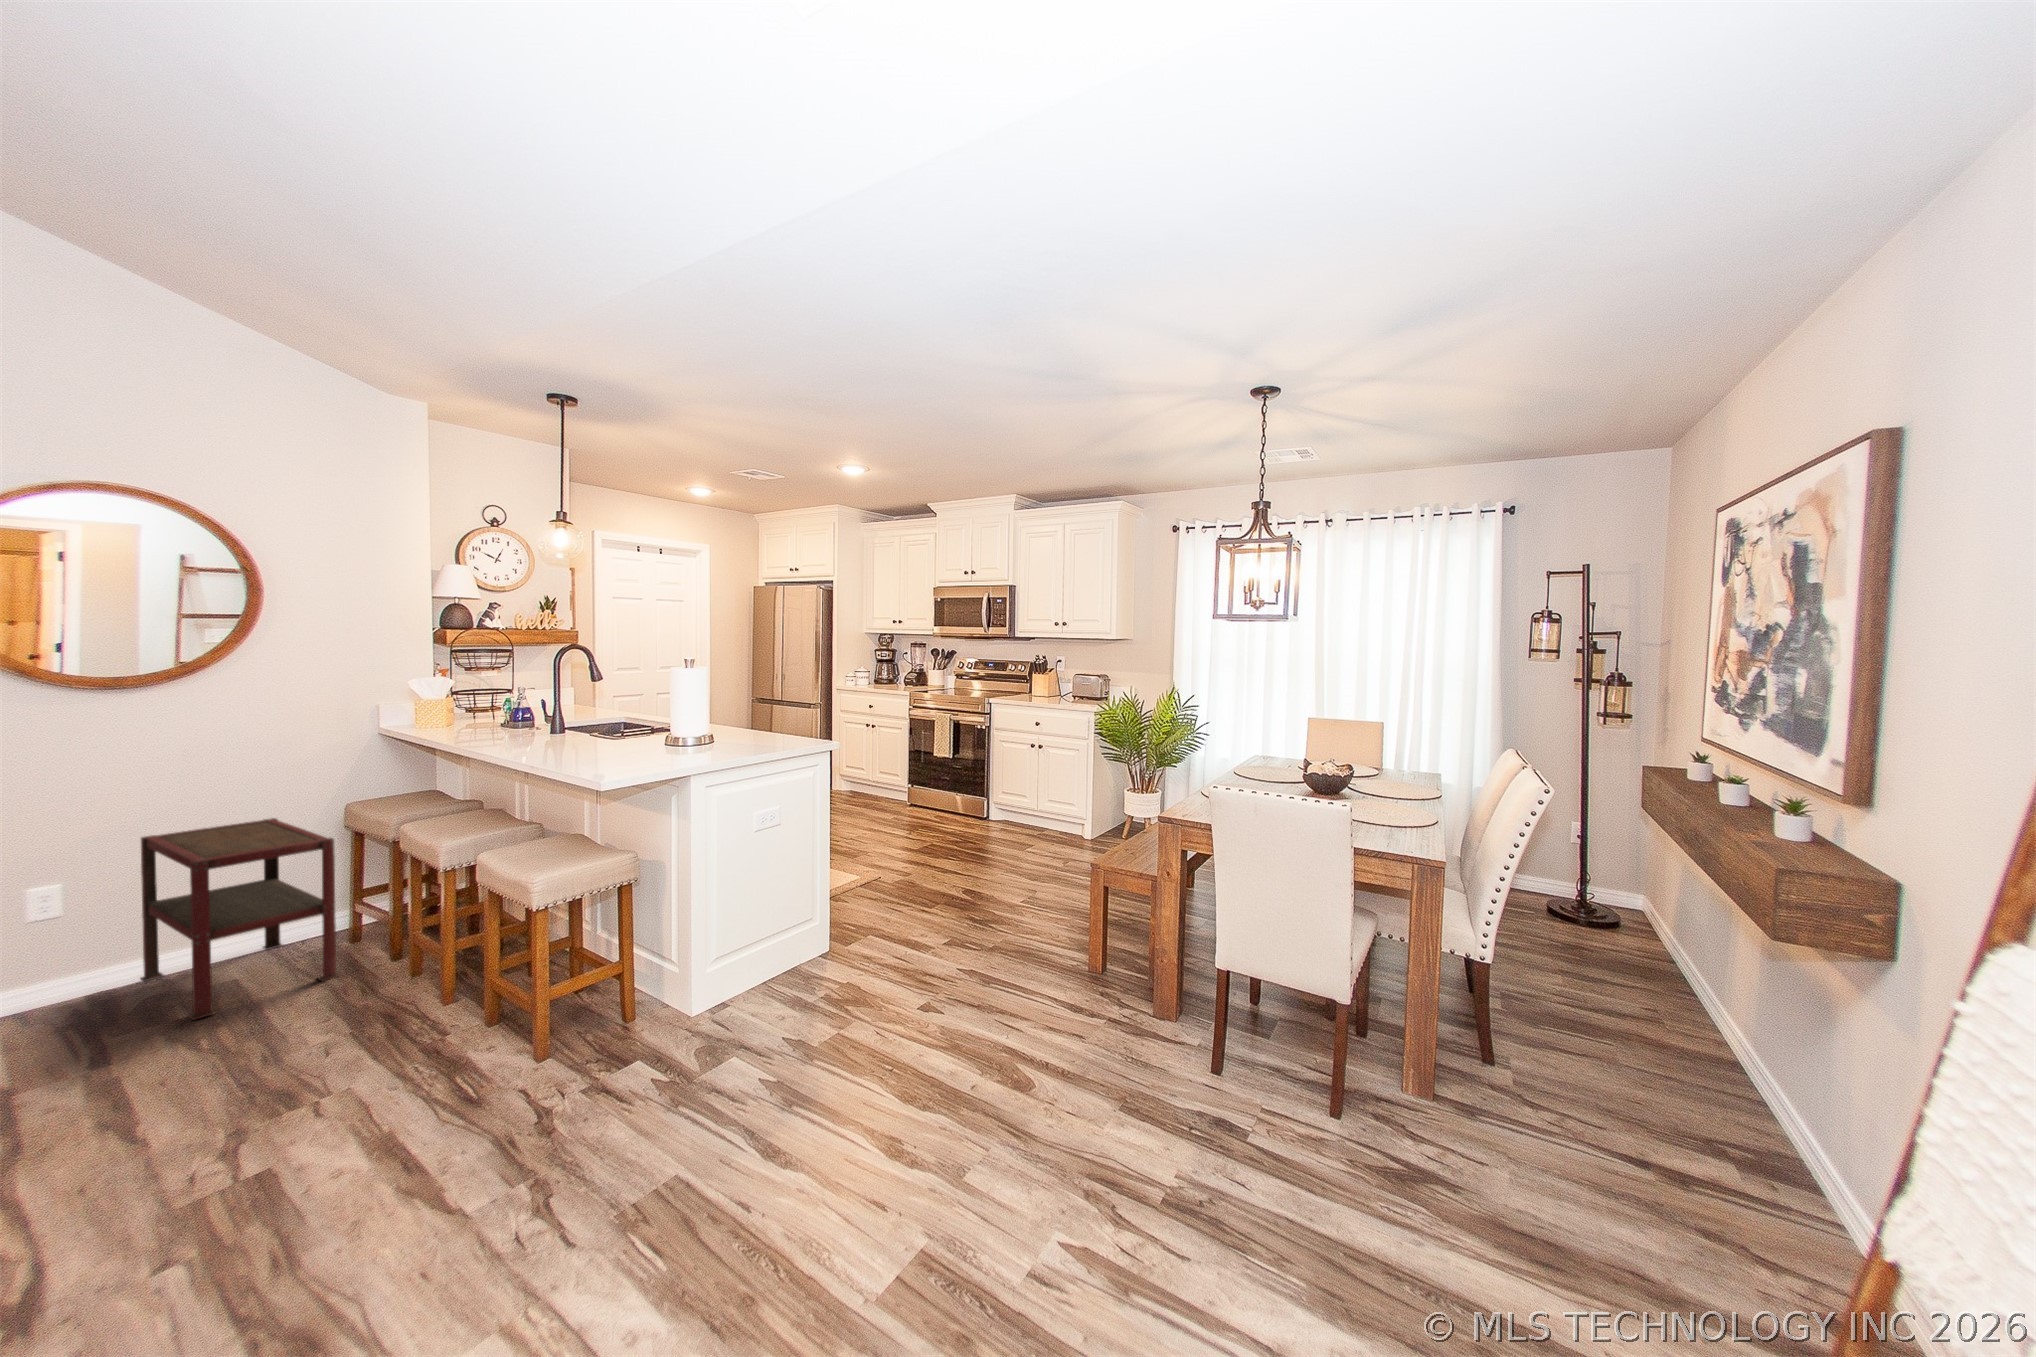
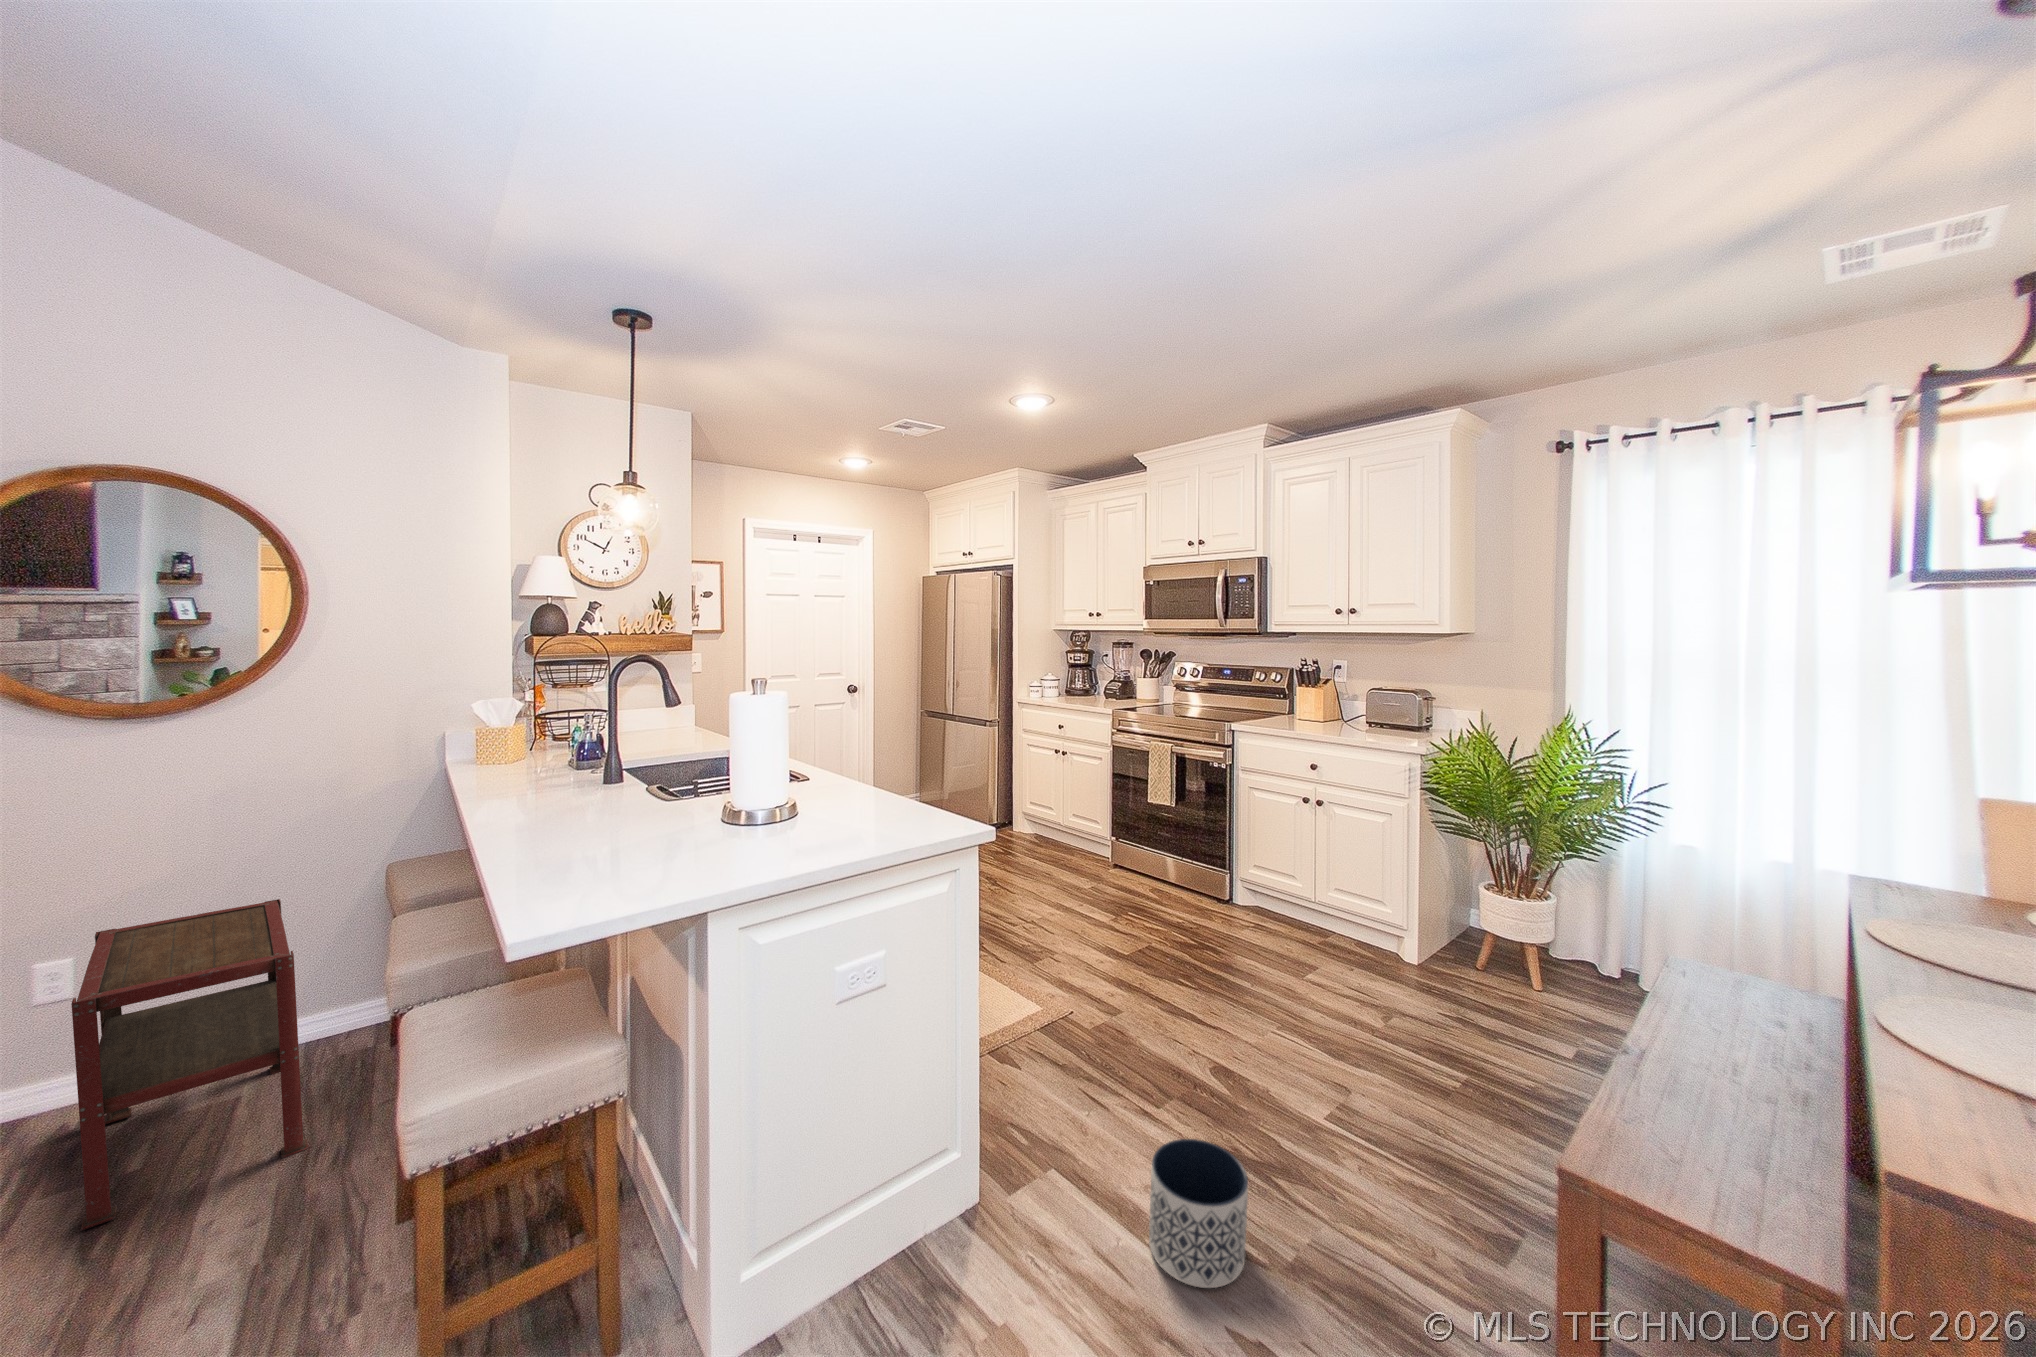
planter: none [922,903,974,966] -> present [1149,1139,1248,1288]

